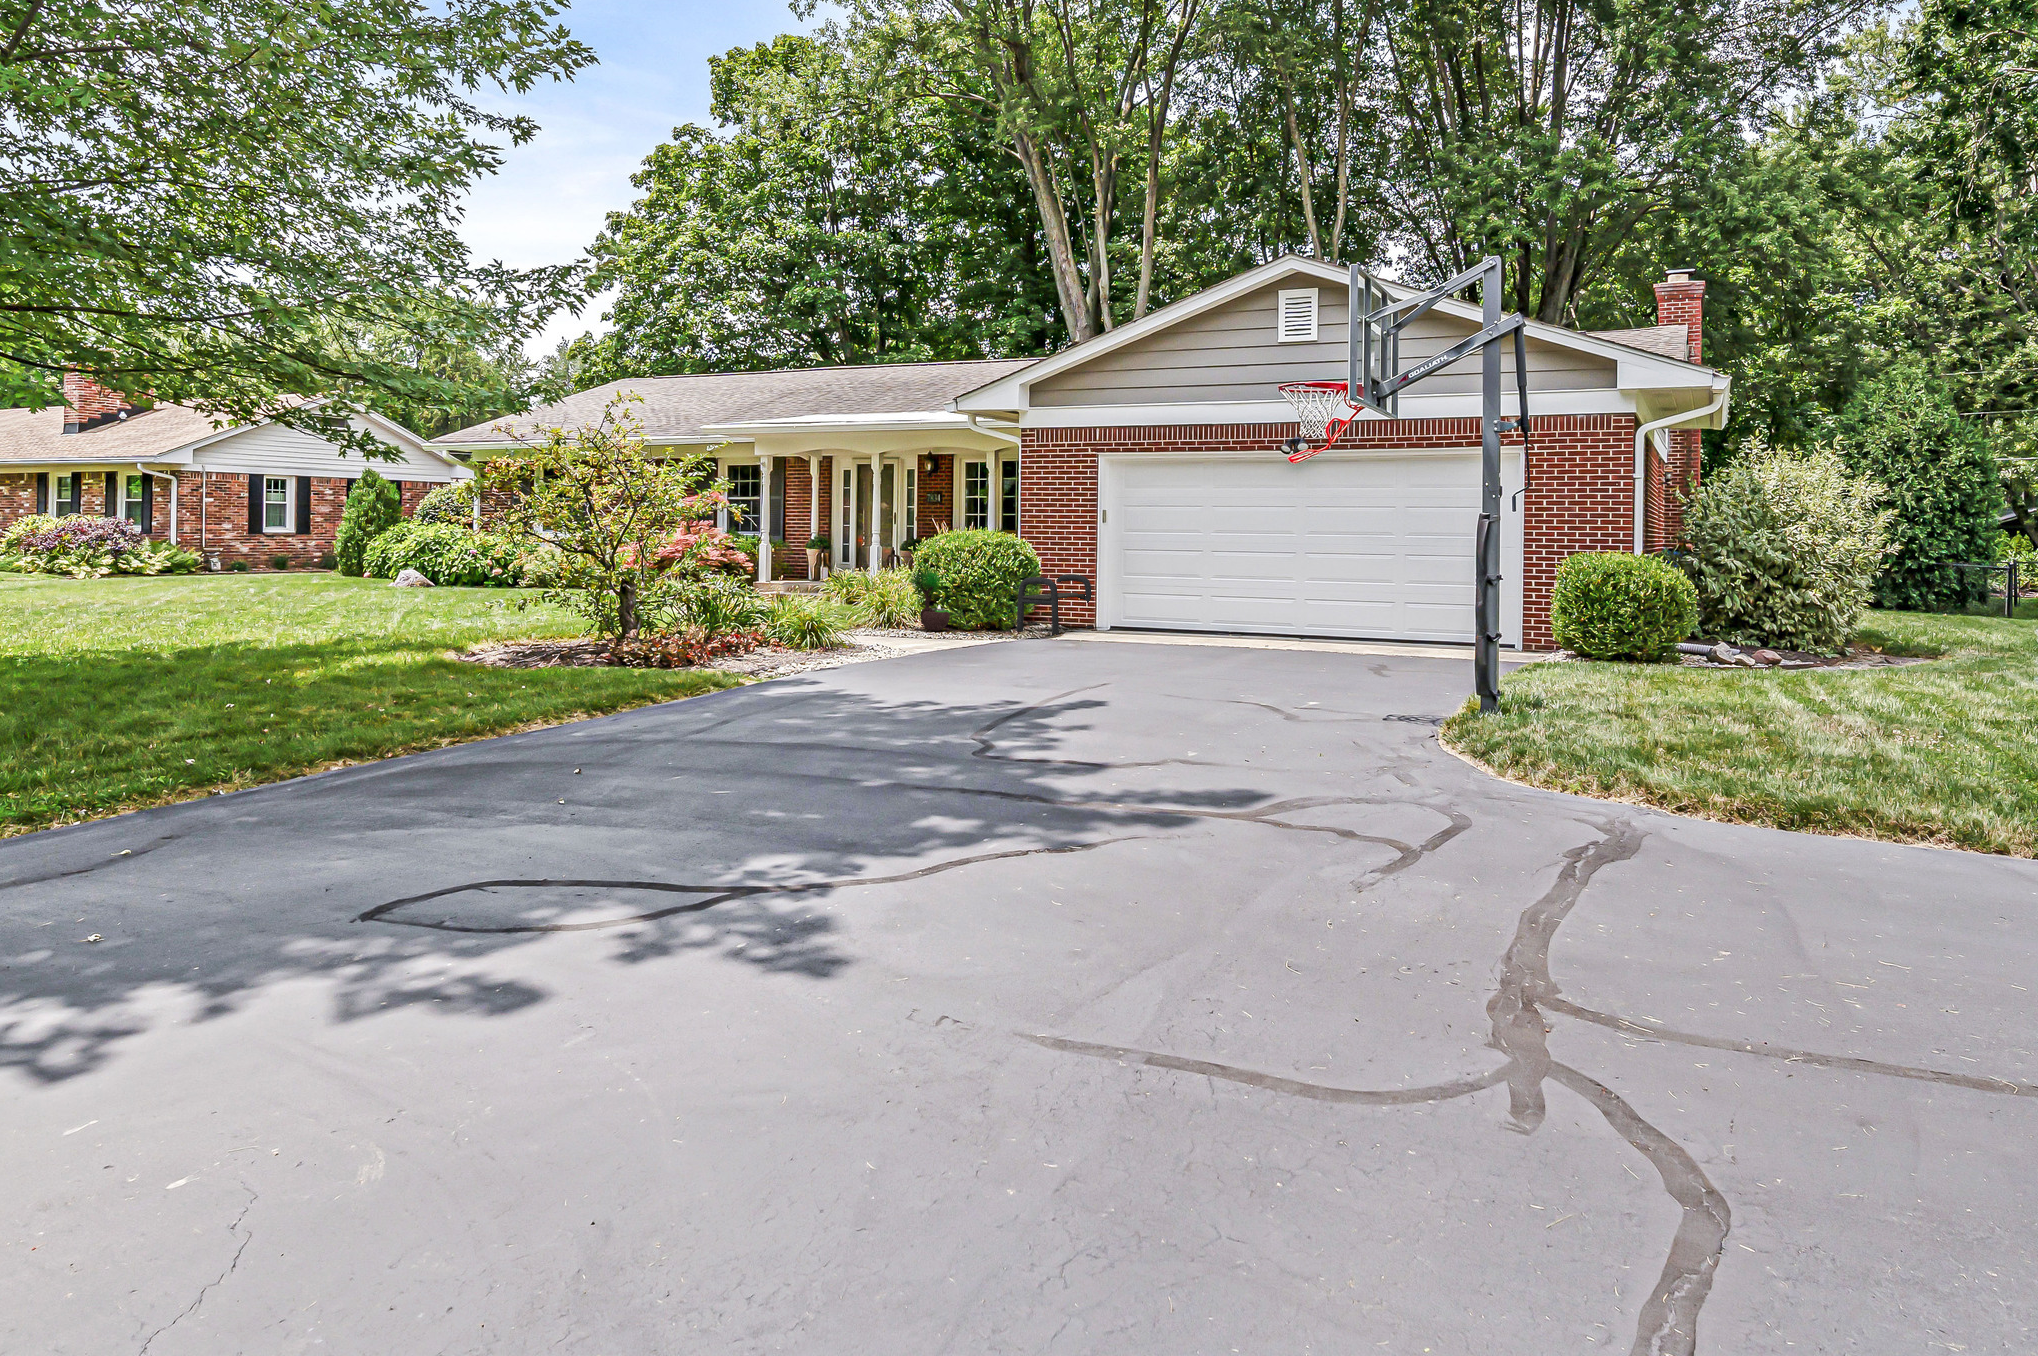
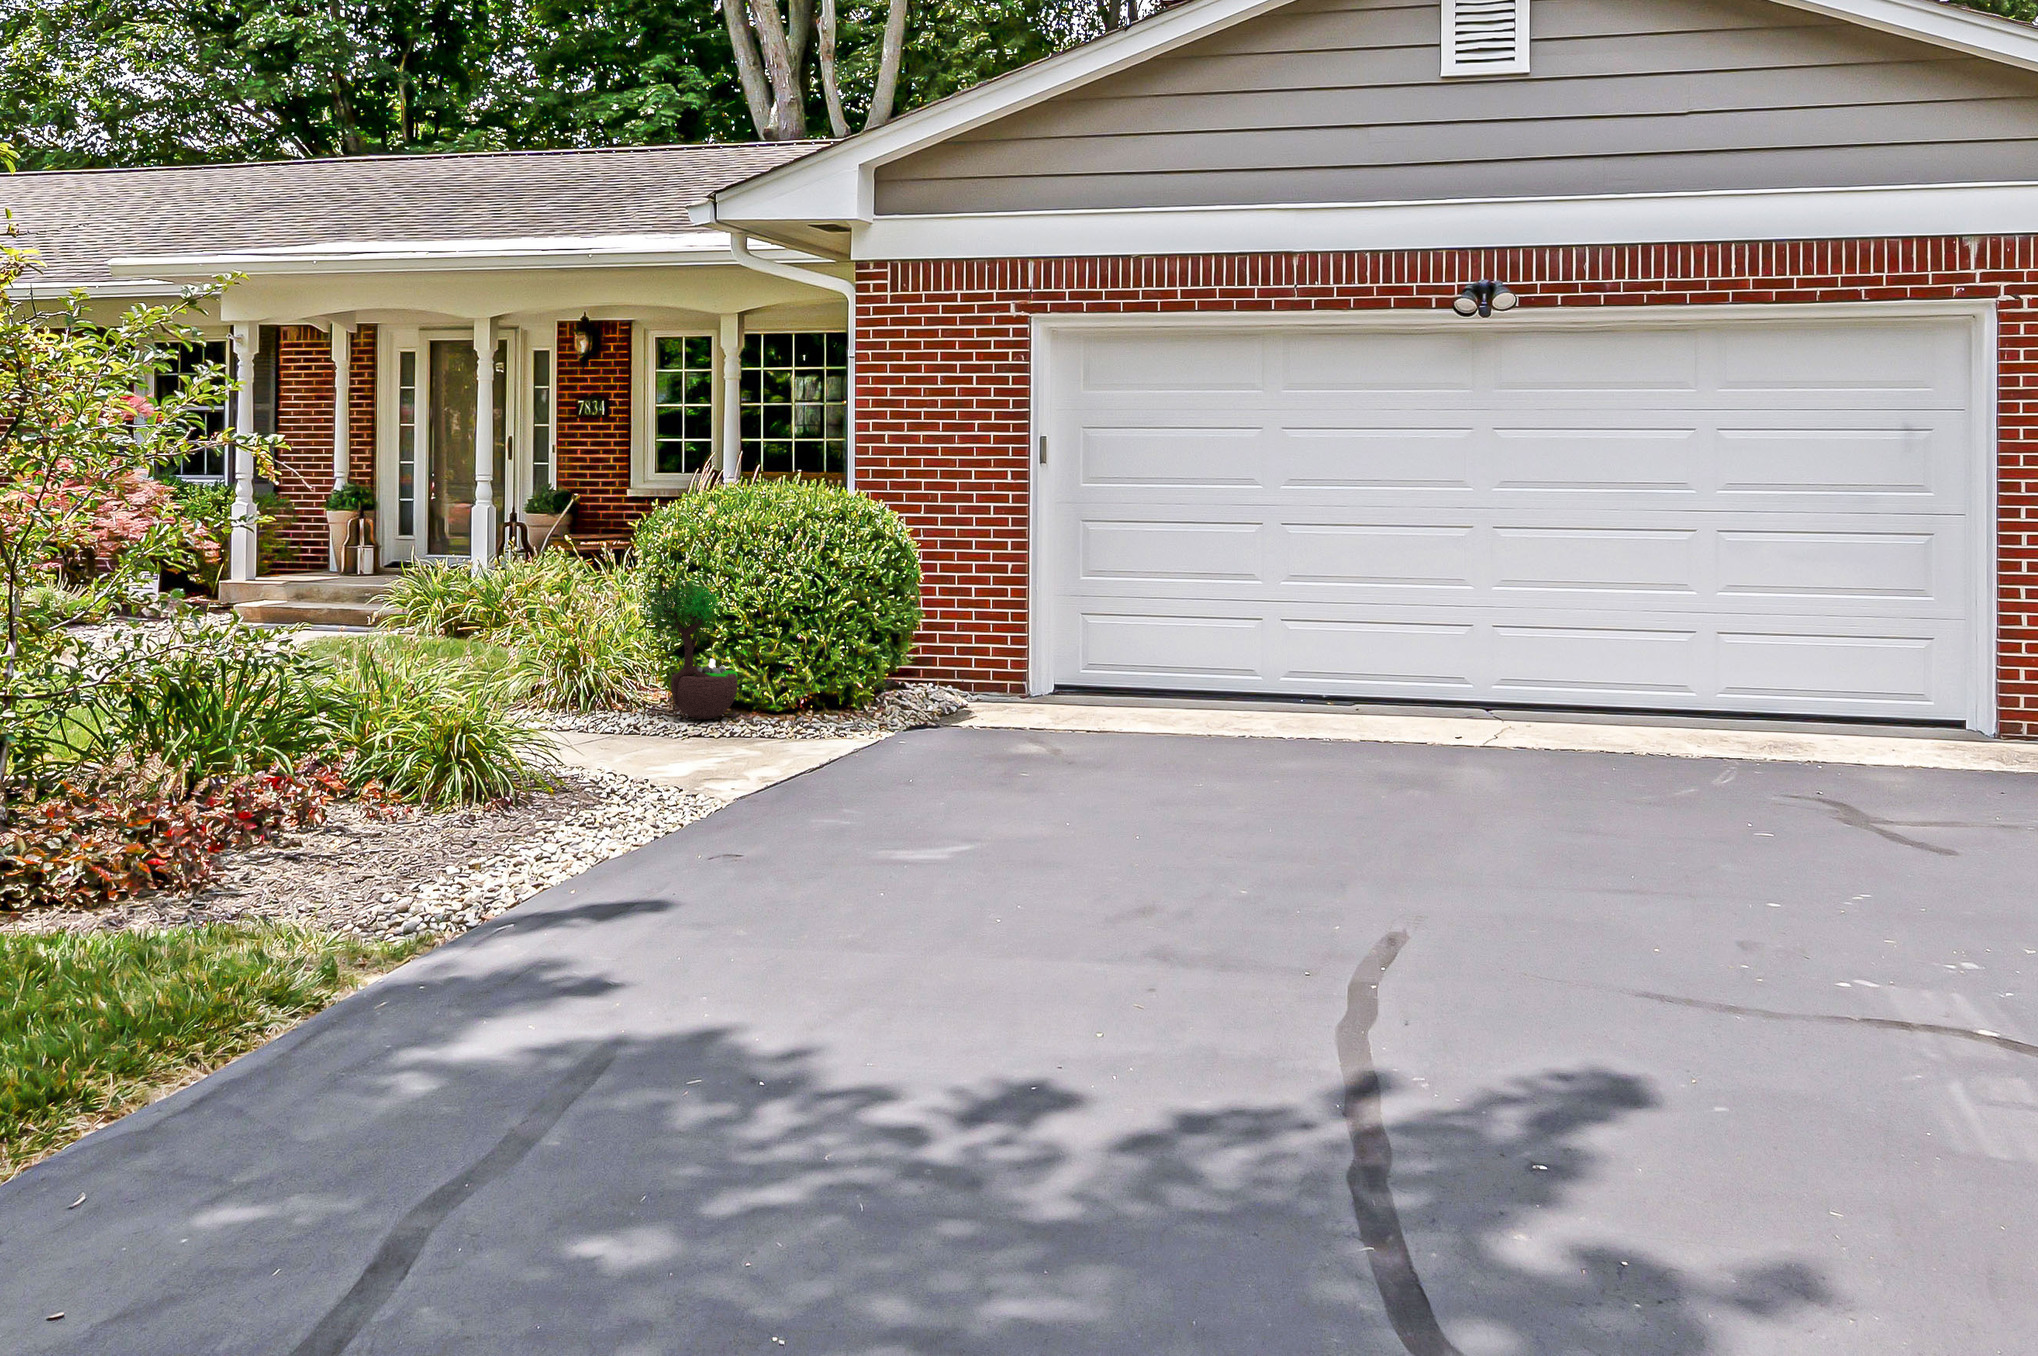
bench: present [1017,574,1093,634] -> none [884,575,1033,717]

